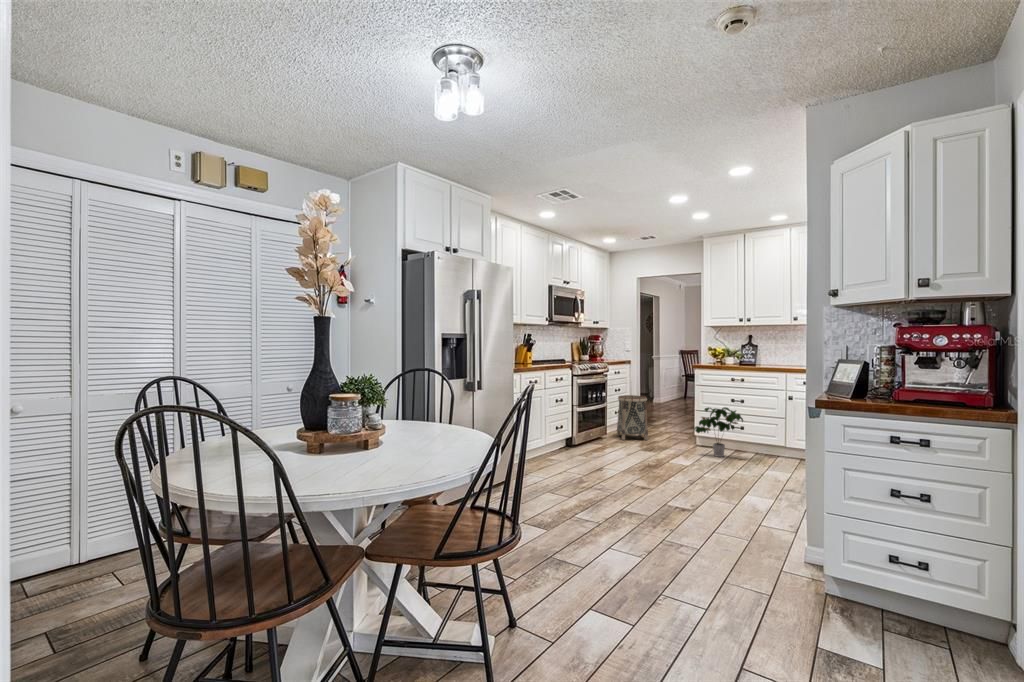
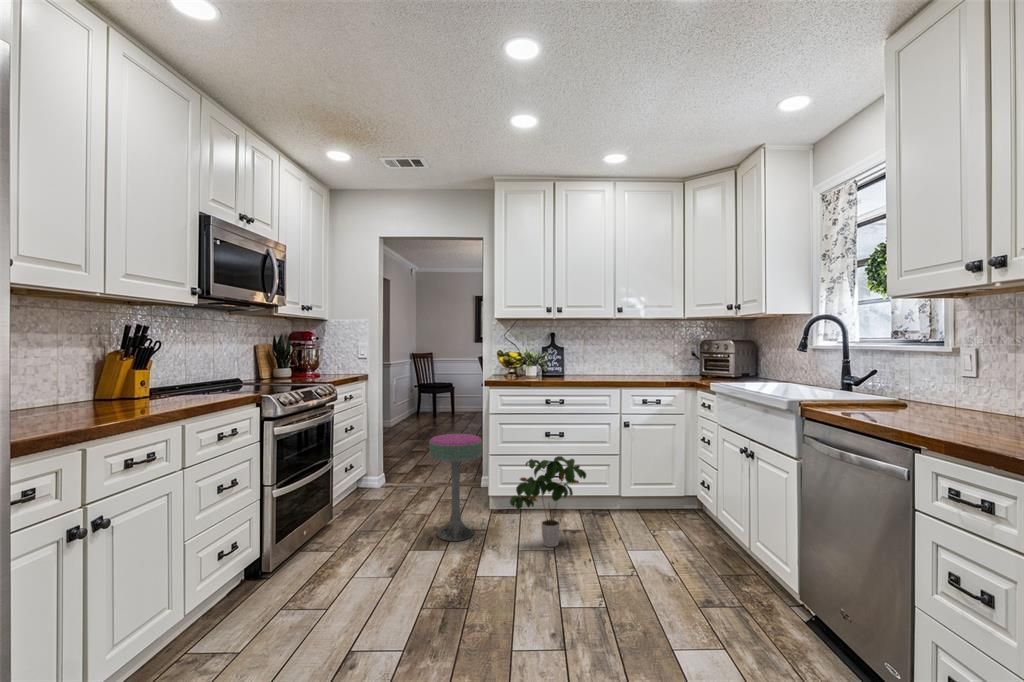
bar stool: none [653,393,684,449] -> present [429,434,482,541]
basket: present [617,395,648,440] -> none [351,438,412,529]

